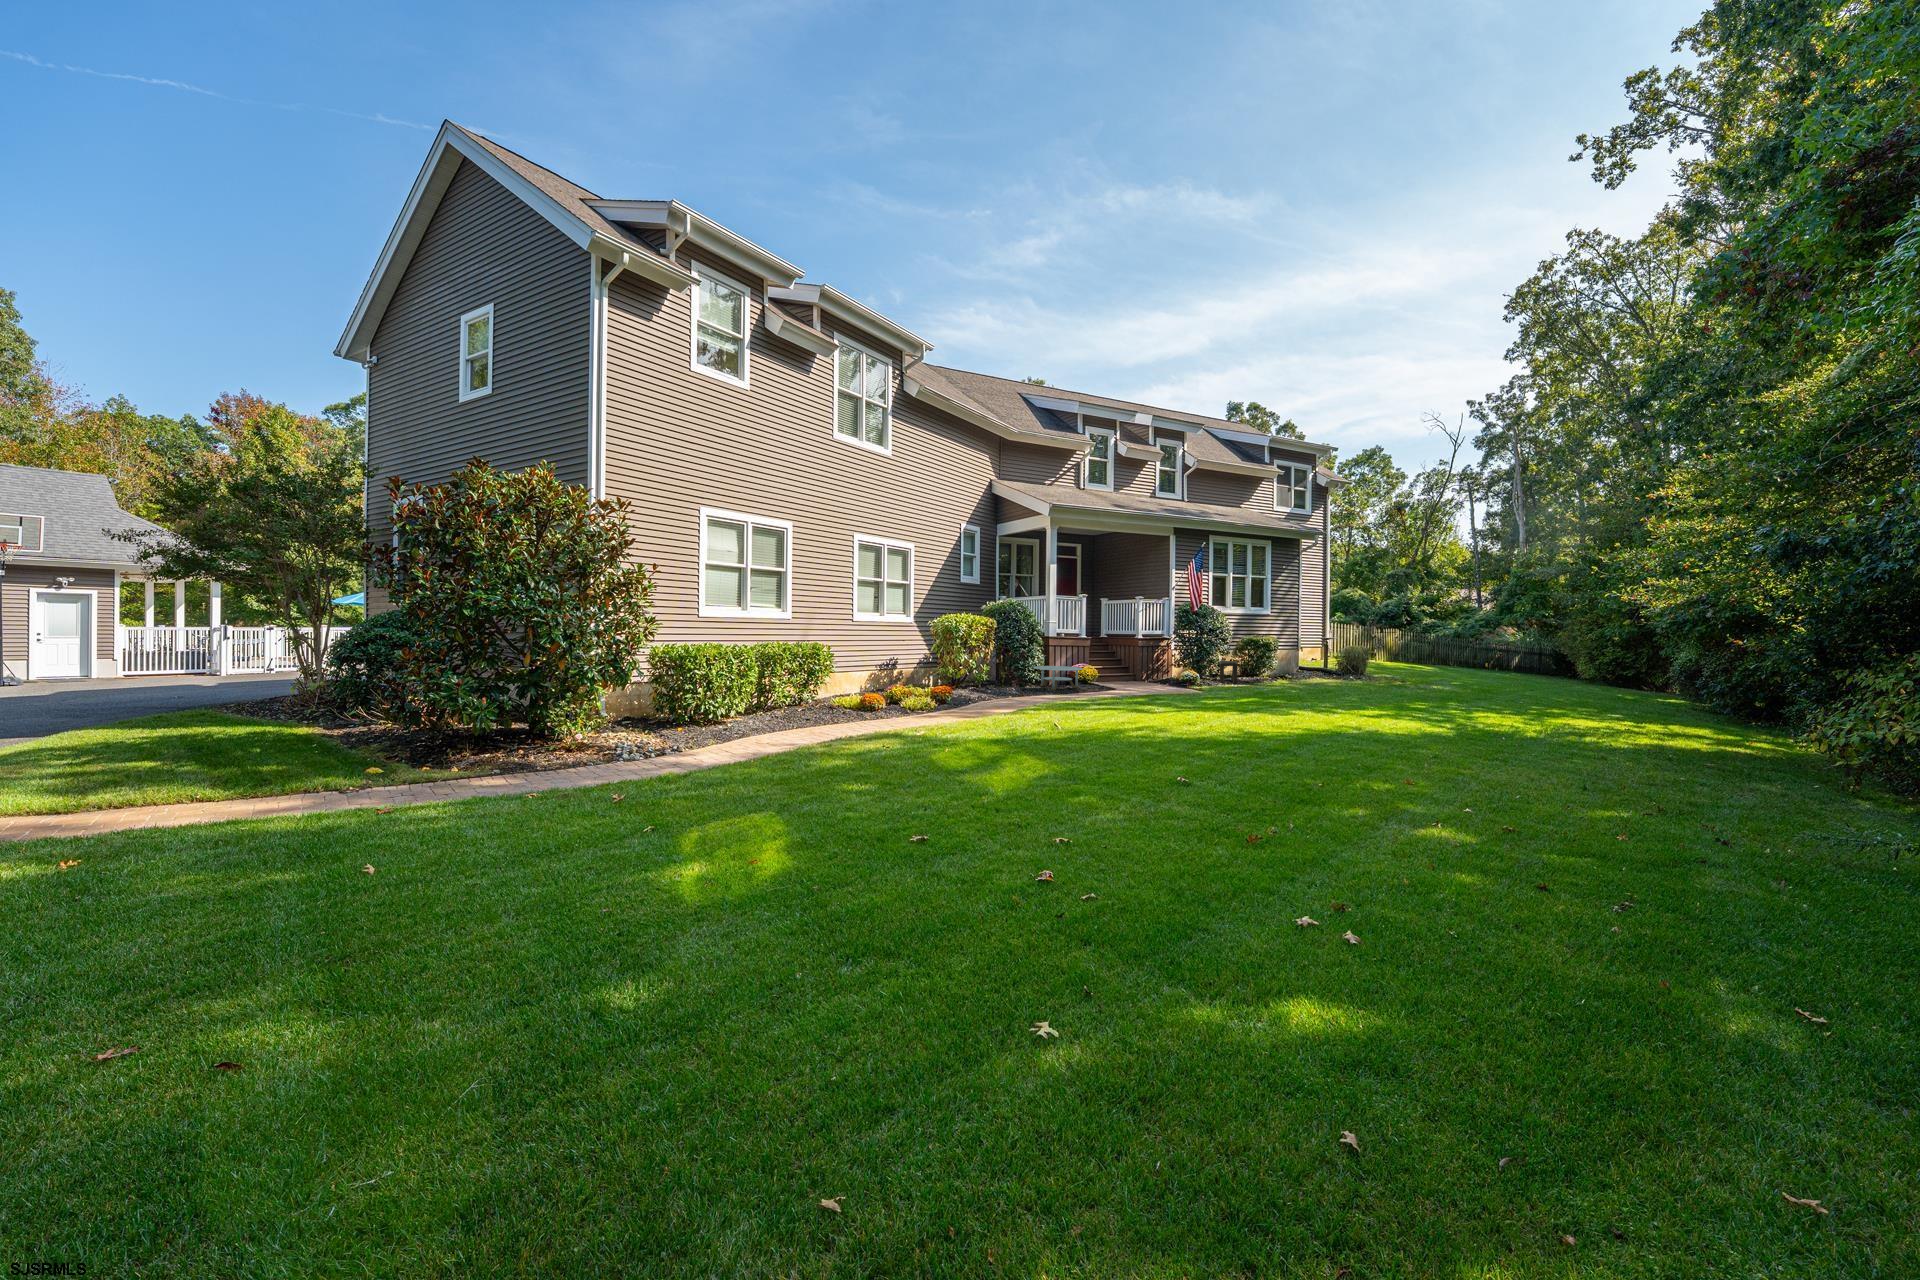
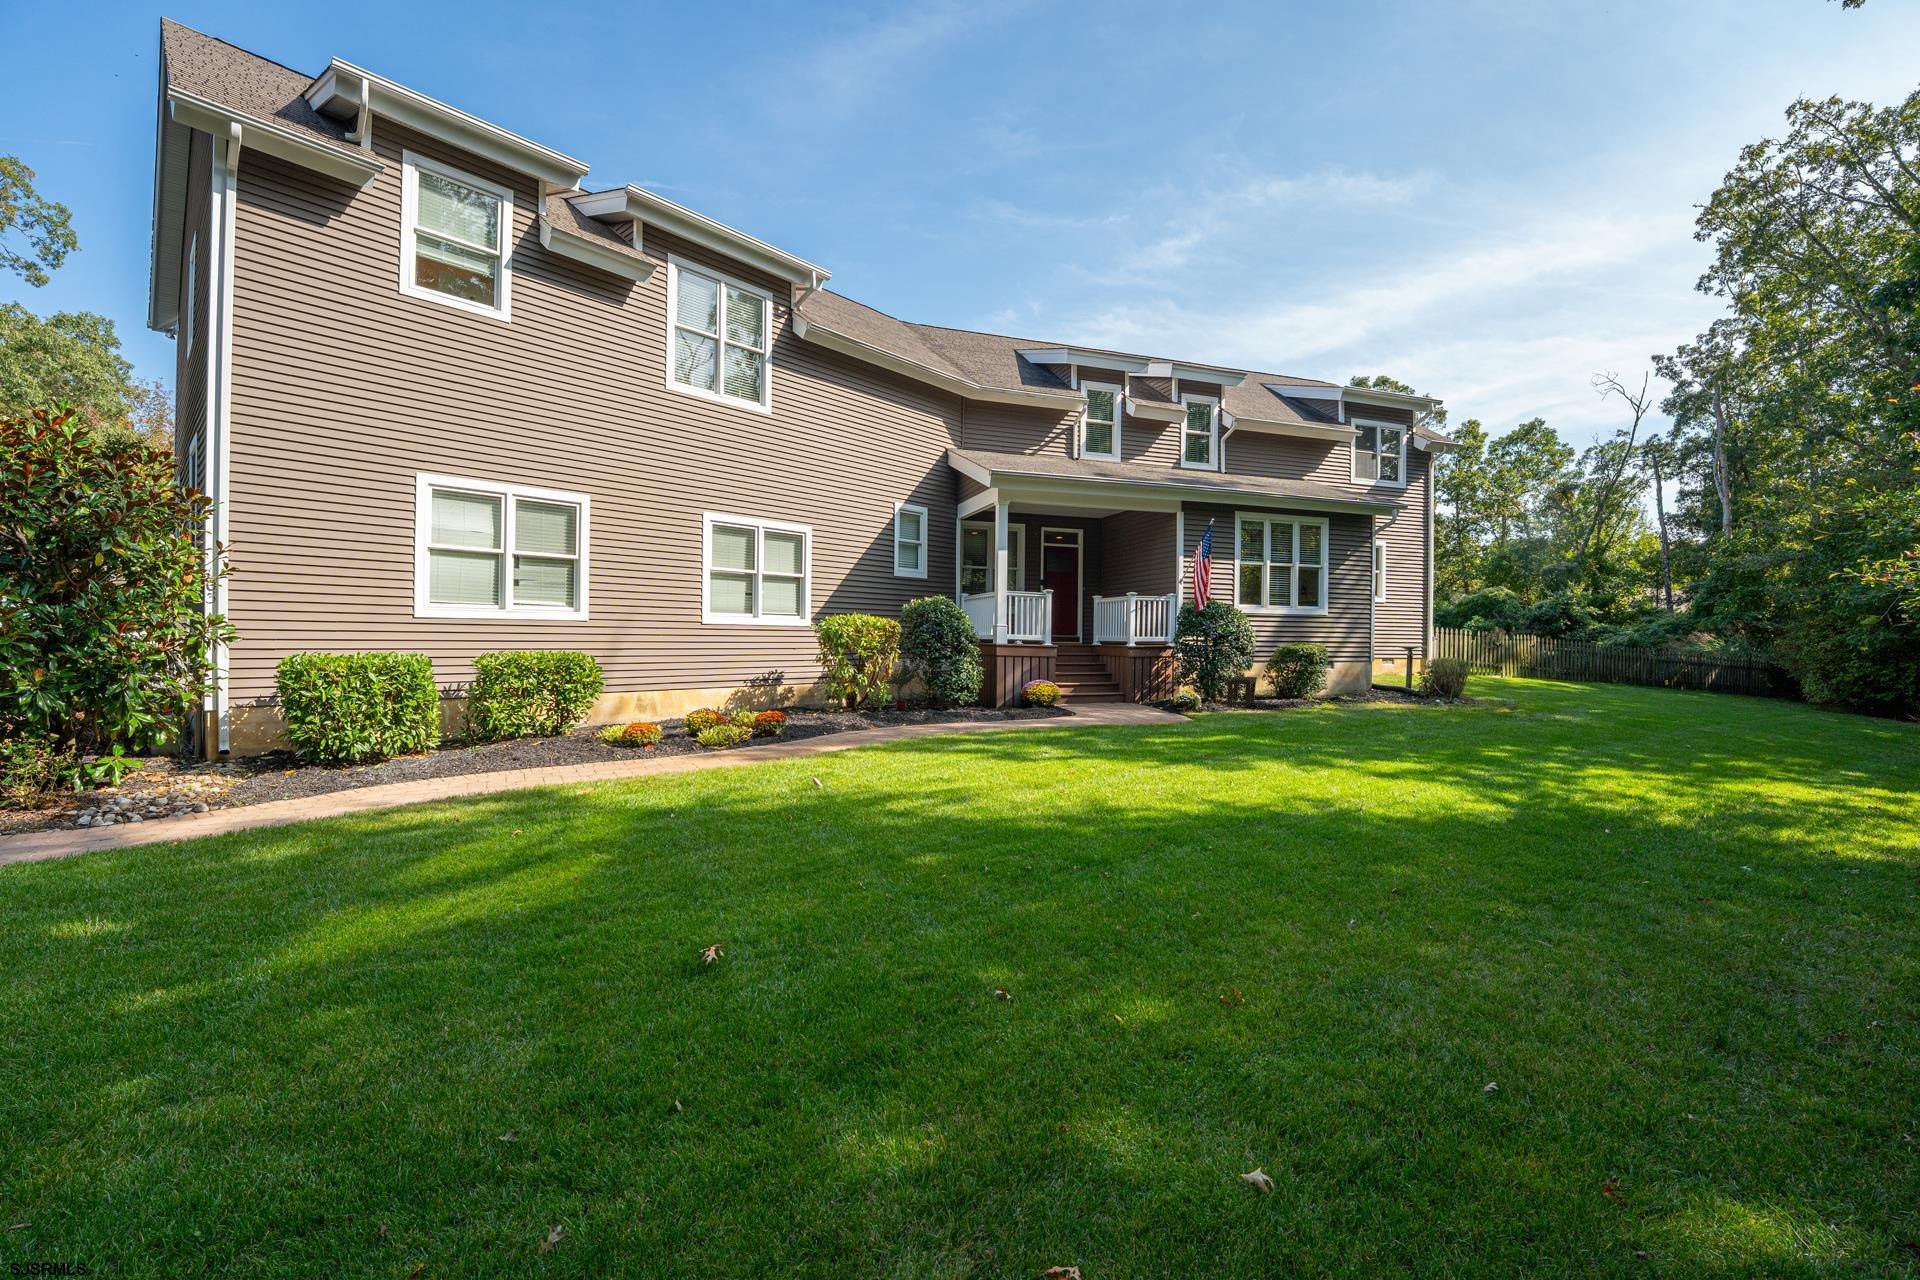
potted tree: none [988,648,1014,688] -> present [882,658,920,710]
round table: present [1033,666,1082,690] -> none [945,682,1011,715]

